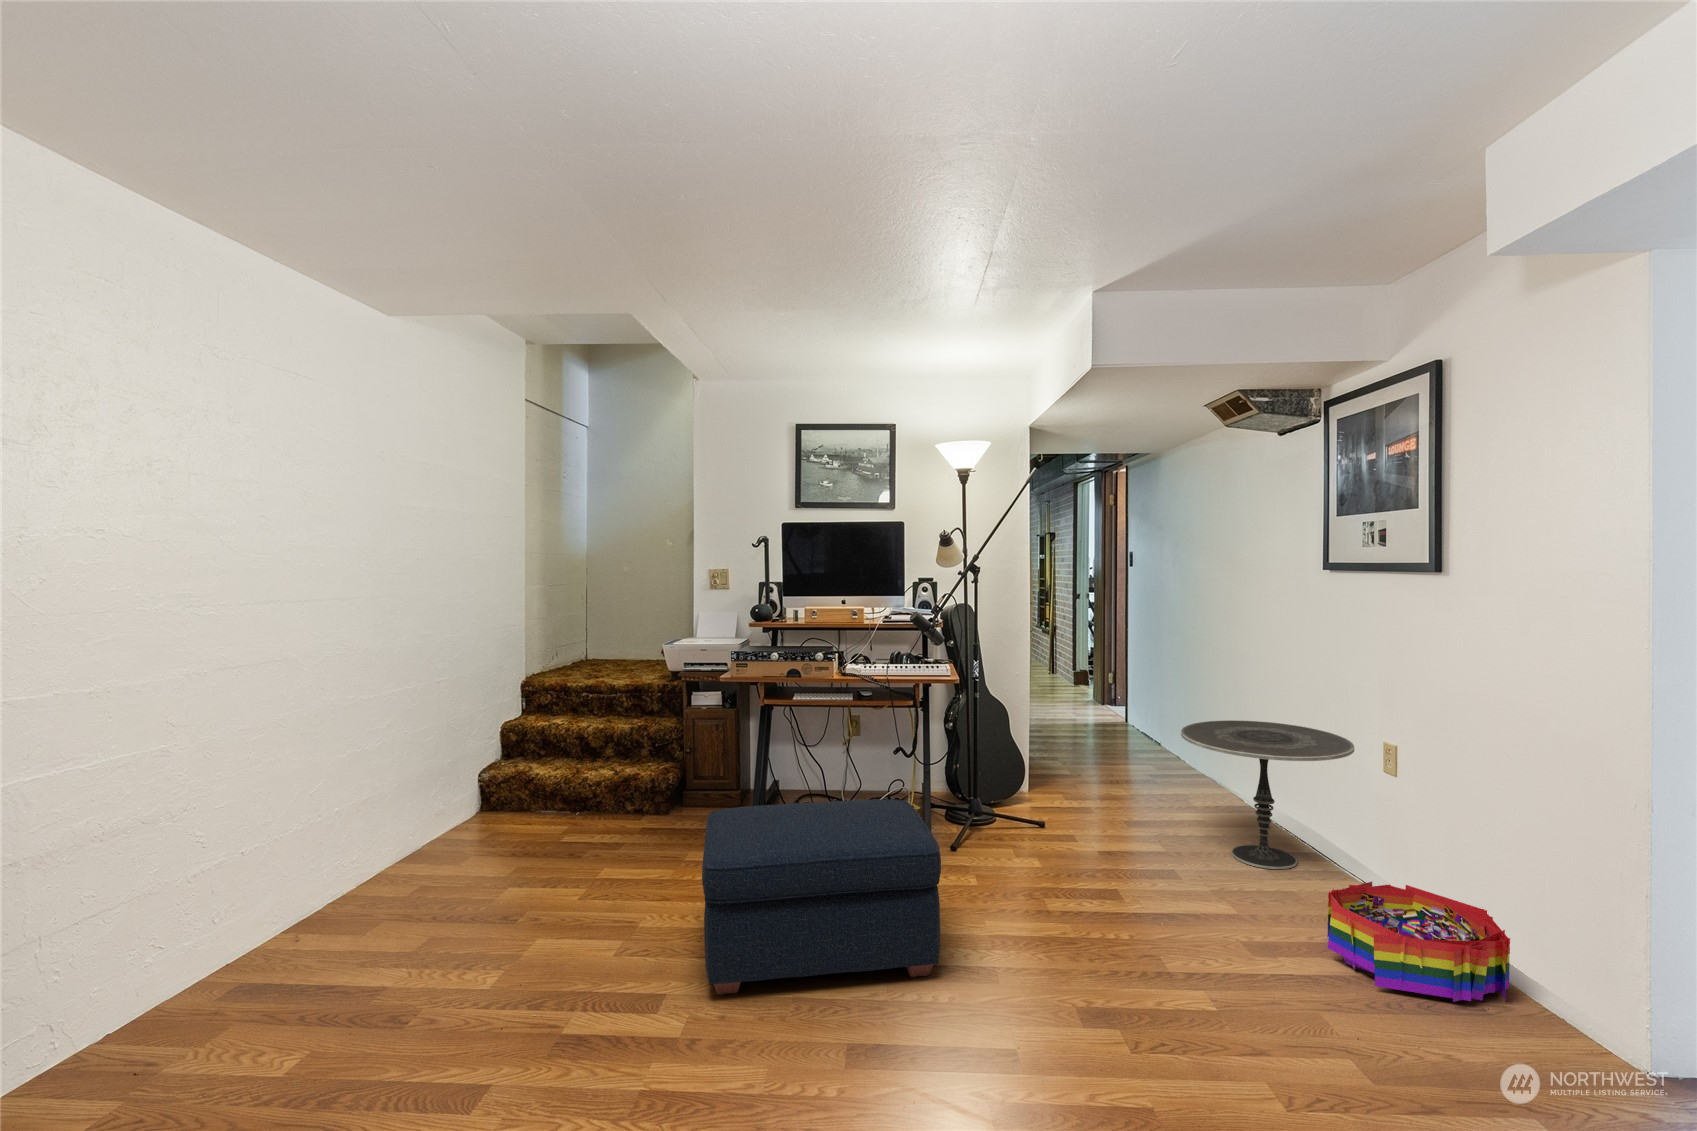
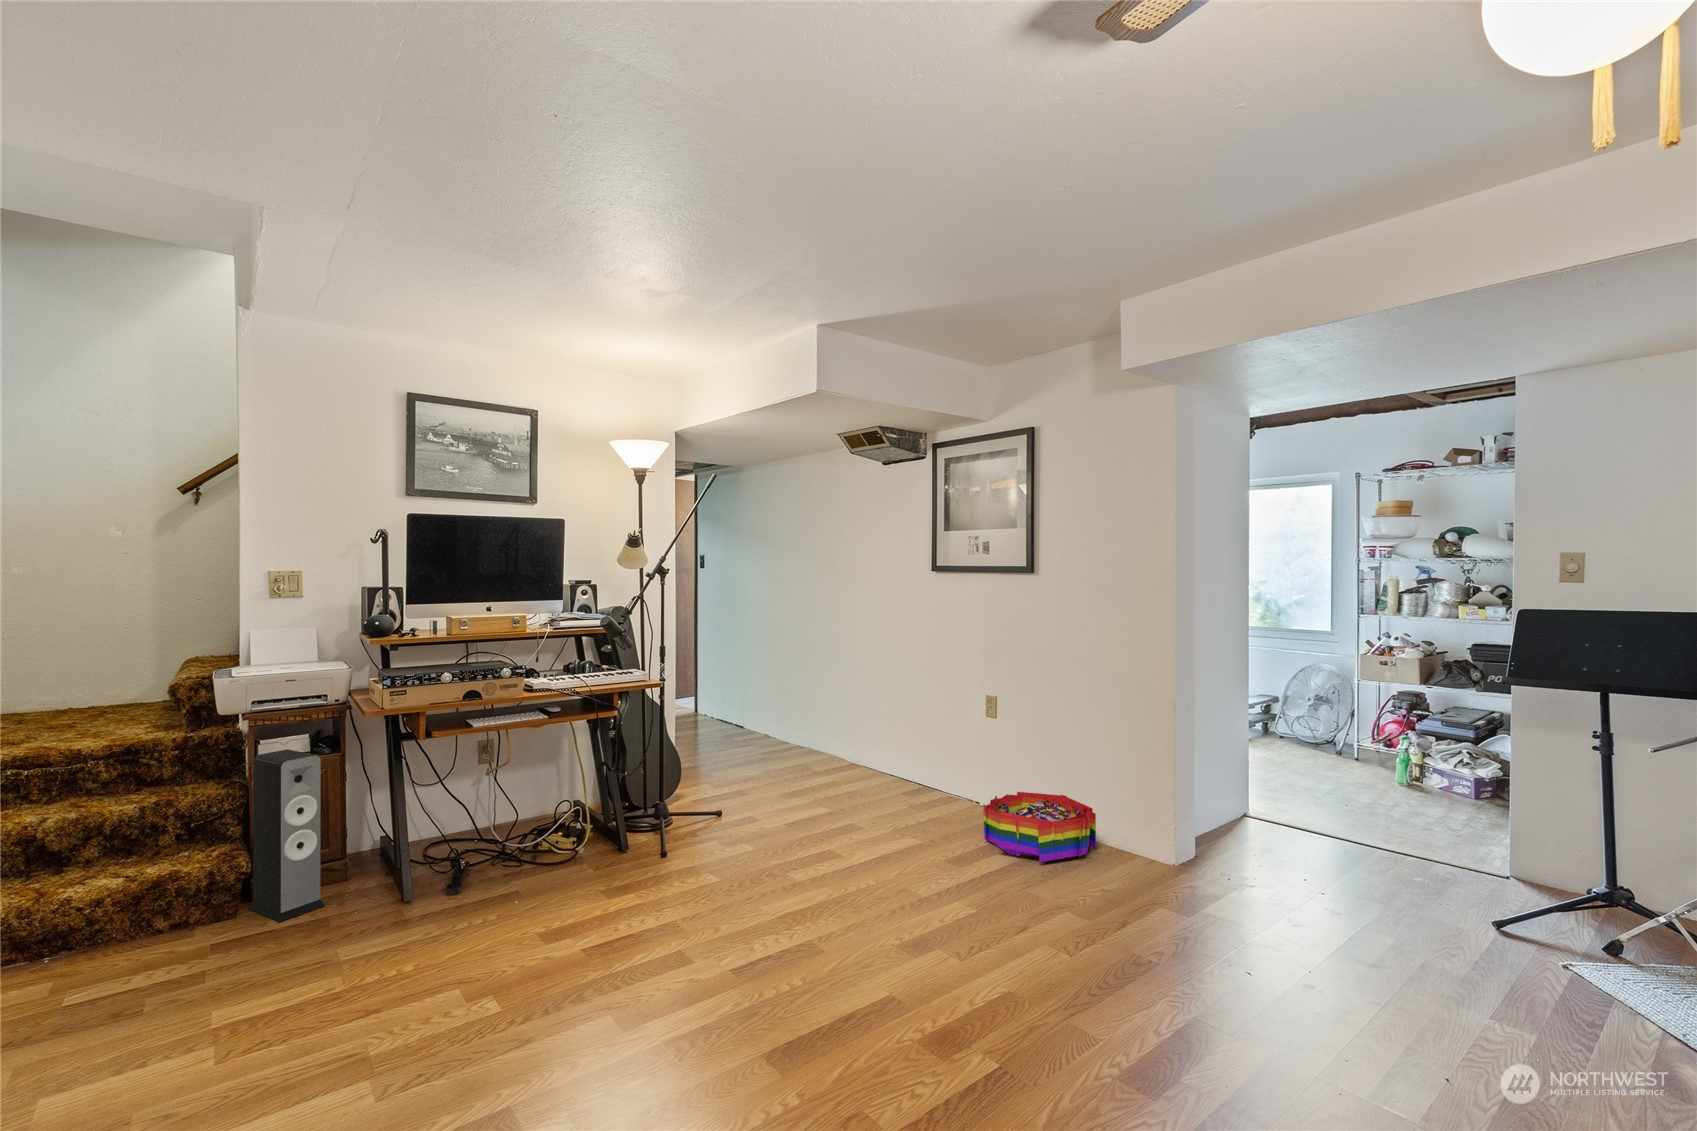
speaker: none [677,701,712,824] -> present [249,749,325,922]
side table: present [1181,720,1354,869] -> none [835,694,958,808]
ottoman: present [702,799,941,994] -> none [478,806,783,1075]

